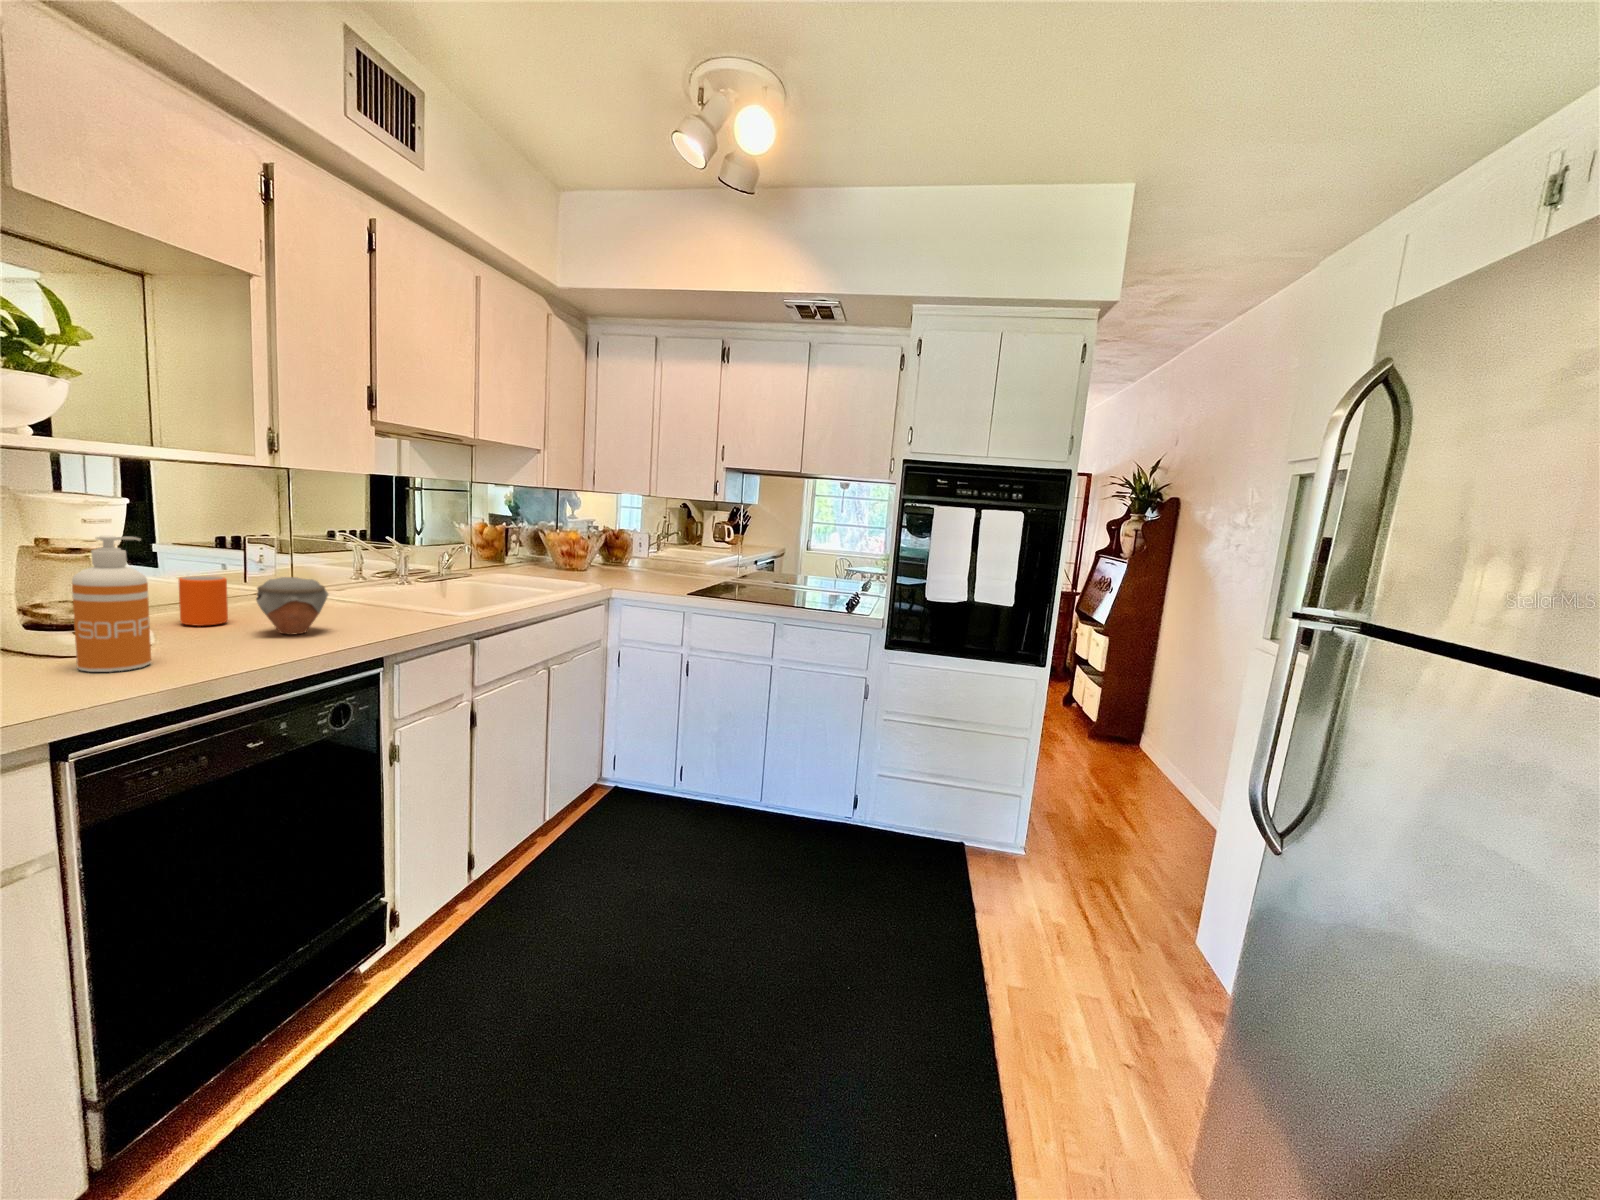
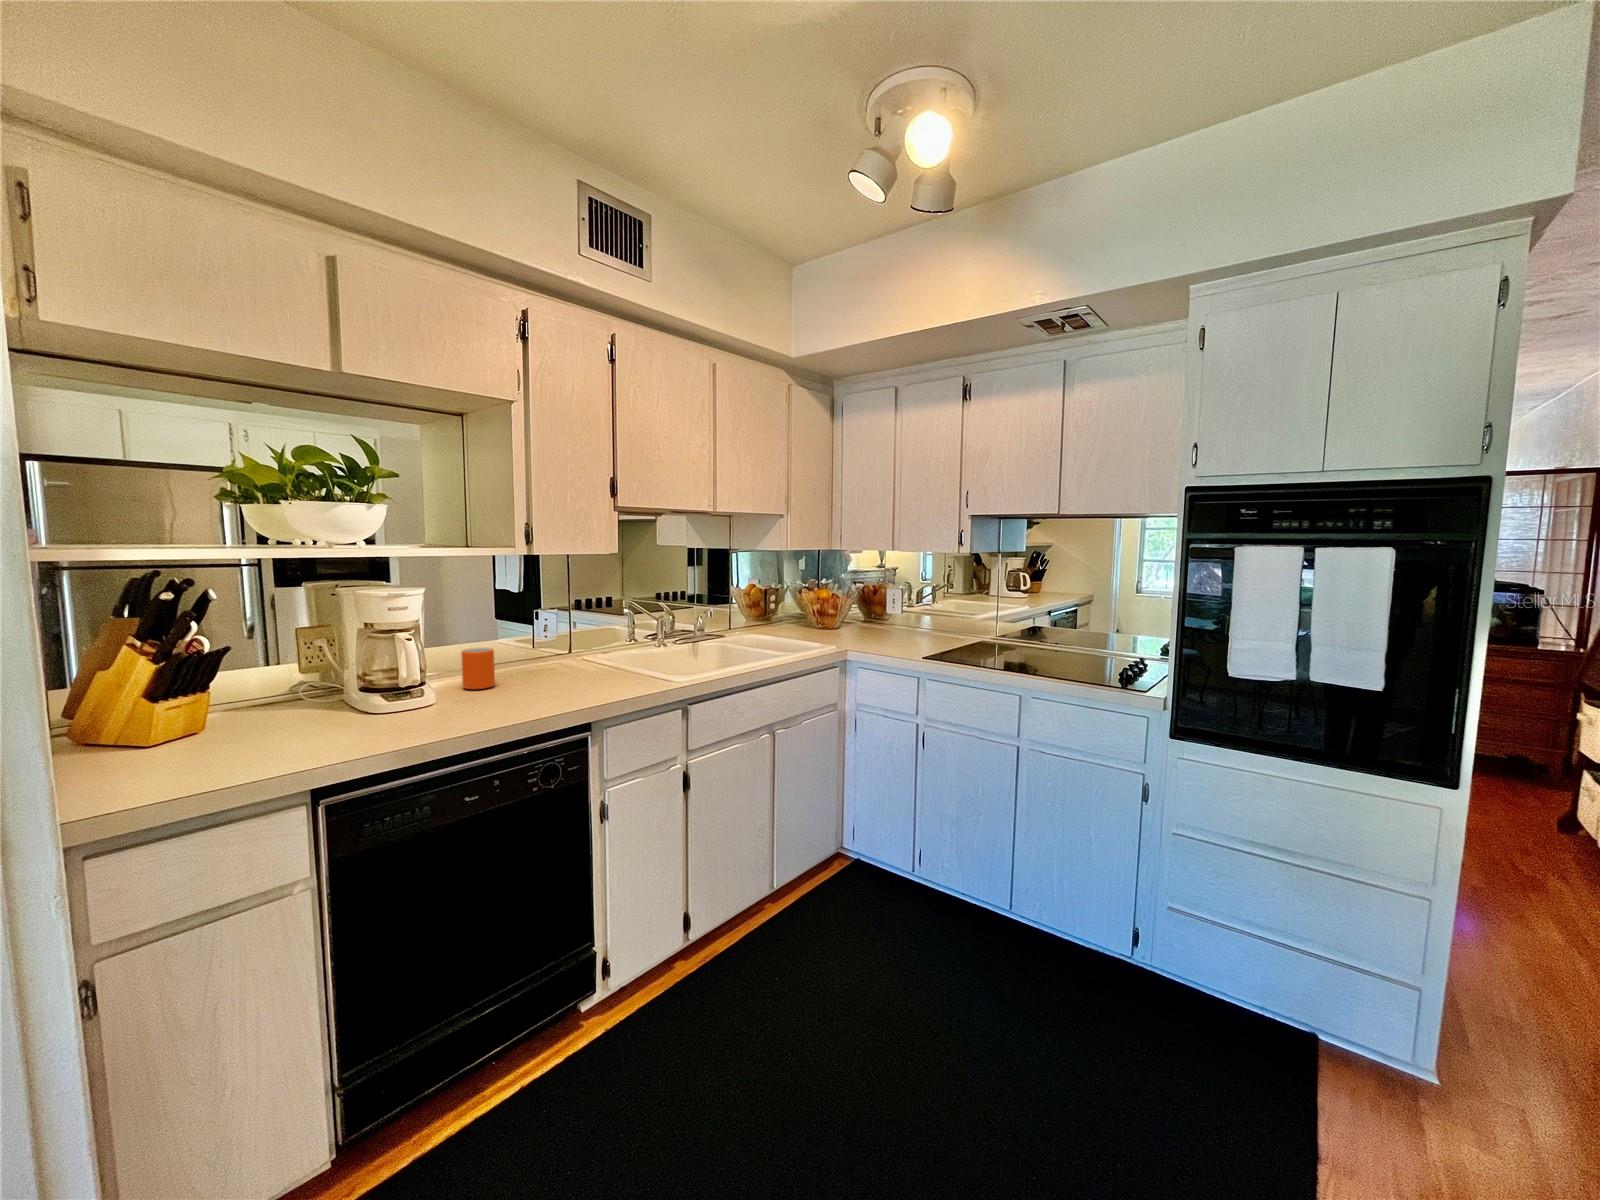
soap dispenser: present [72,536,151,672] -> none [350,624,403,733]
jar: present [256,577,328,635] -> none [496,650,555,700]

